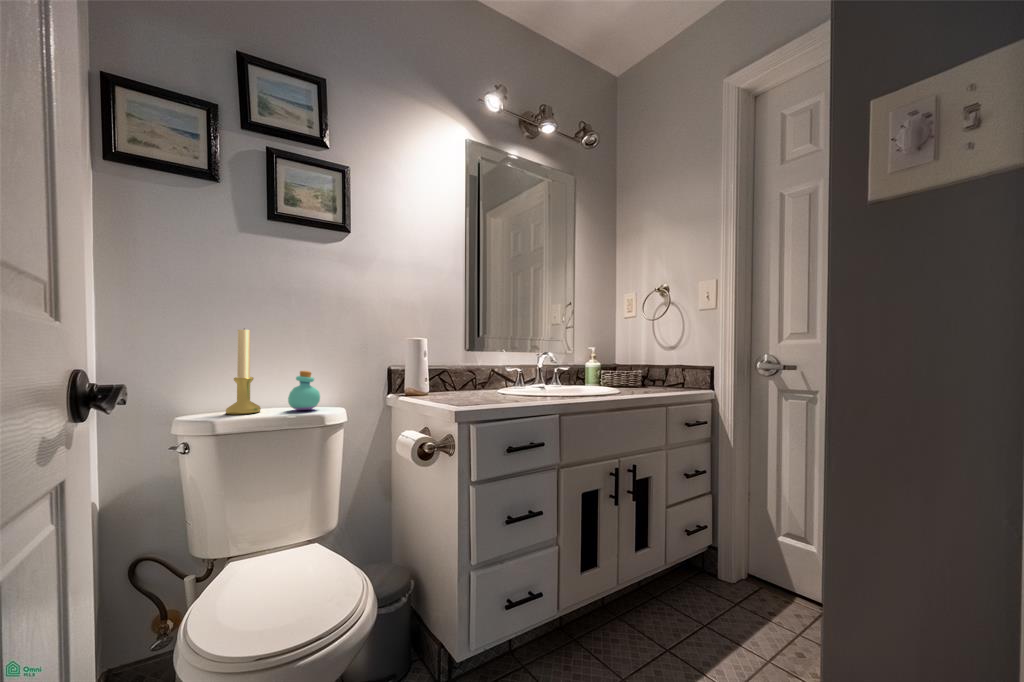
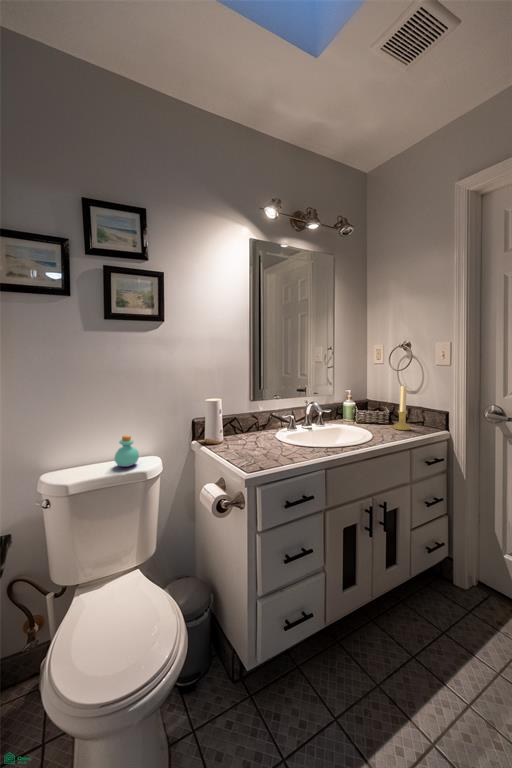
candle holder: present [226,329,261,415] -> present [393,385,410,430]

